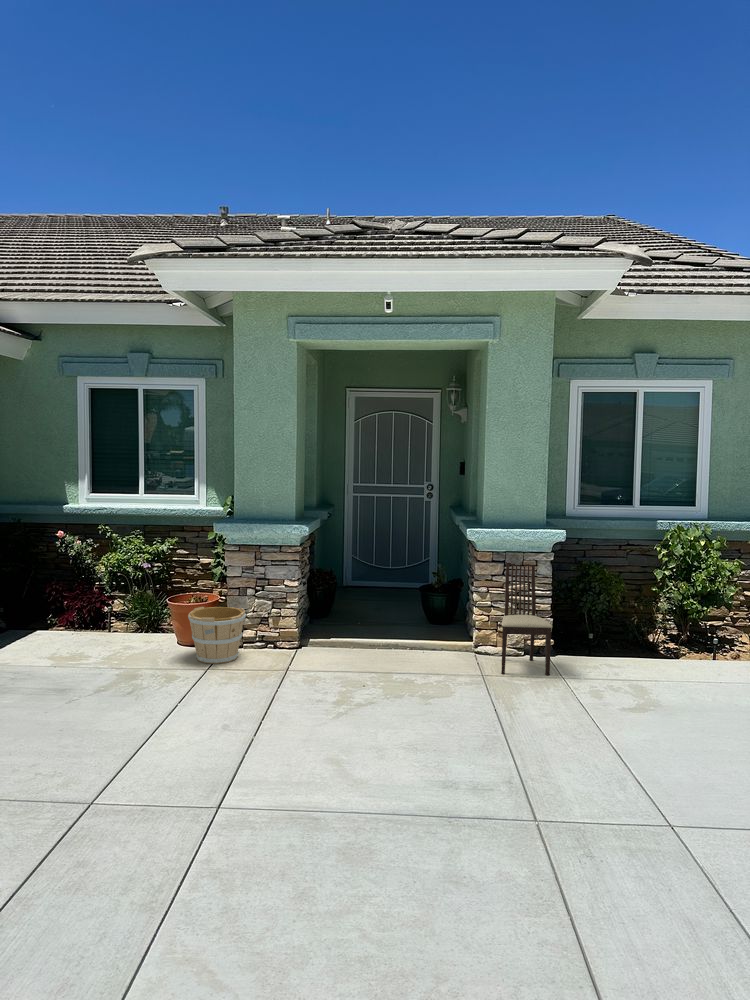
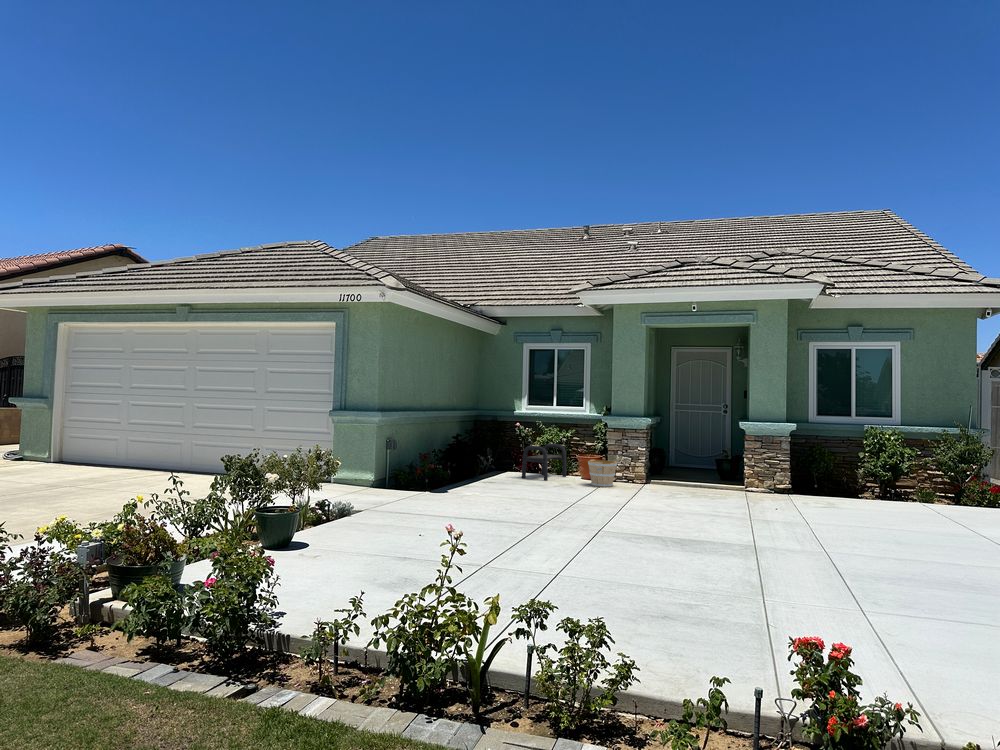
chair: present [501,562,552,675] -> none [759,438,788,501]
bench: none [61,571,157,653] -> present [522,444,566,481]

